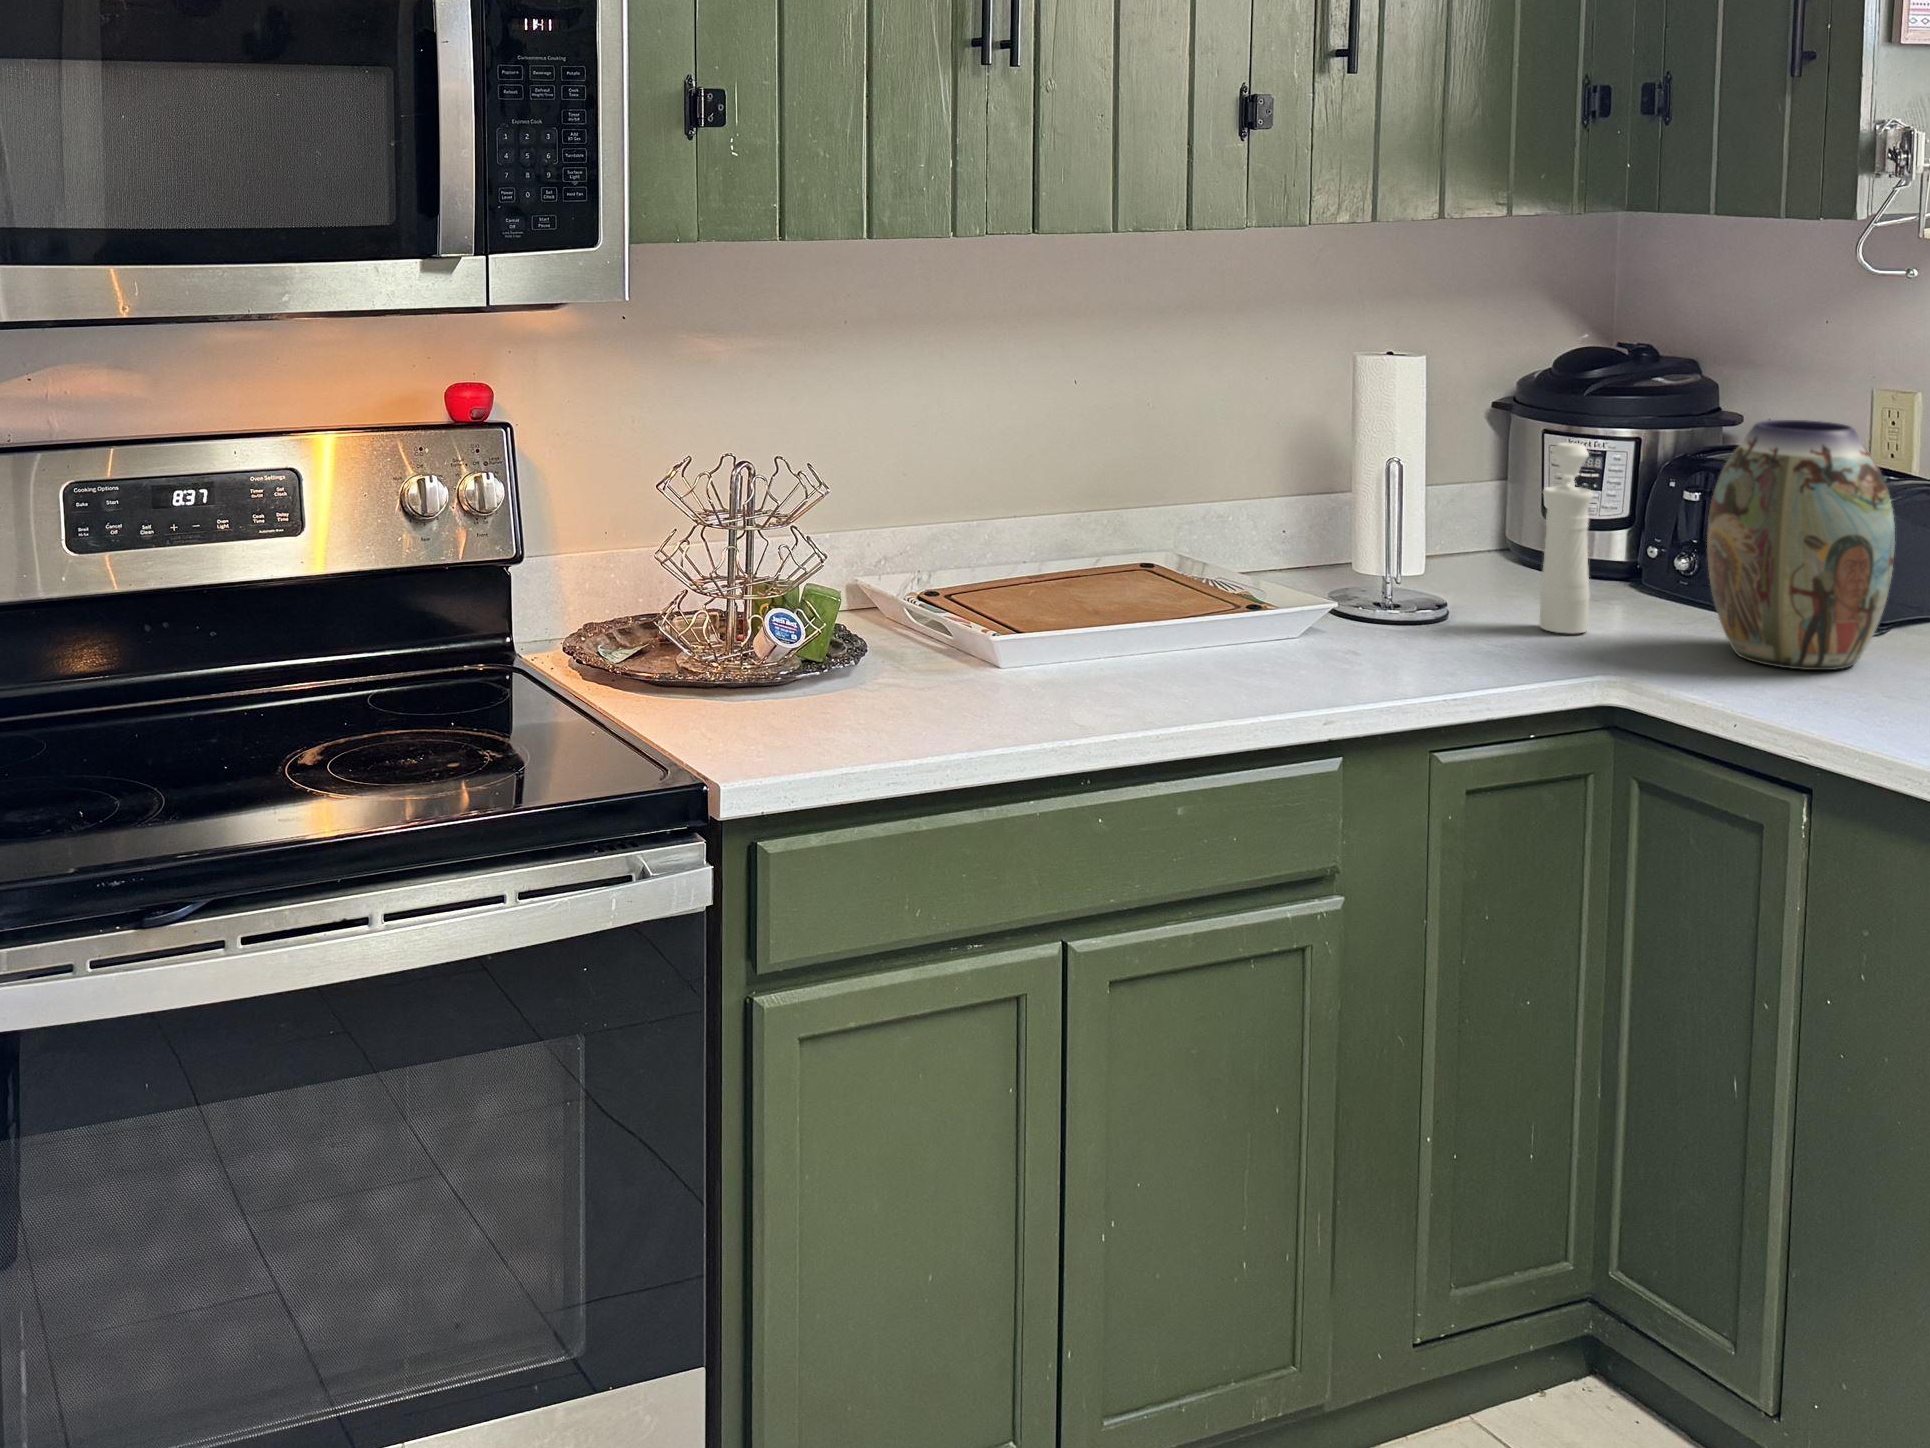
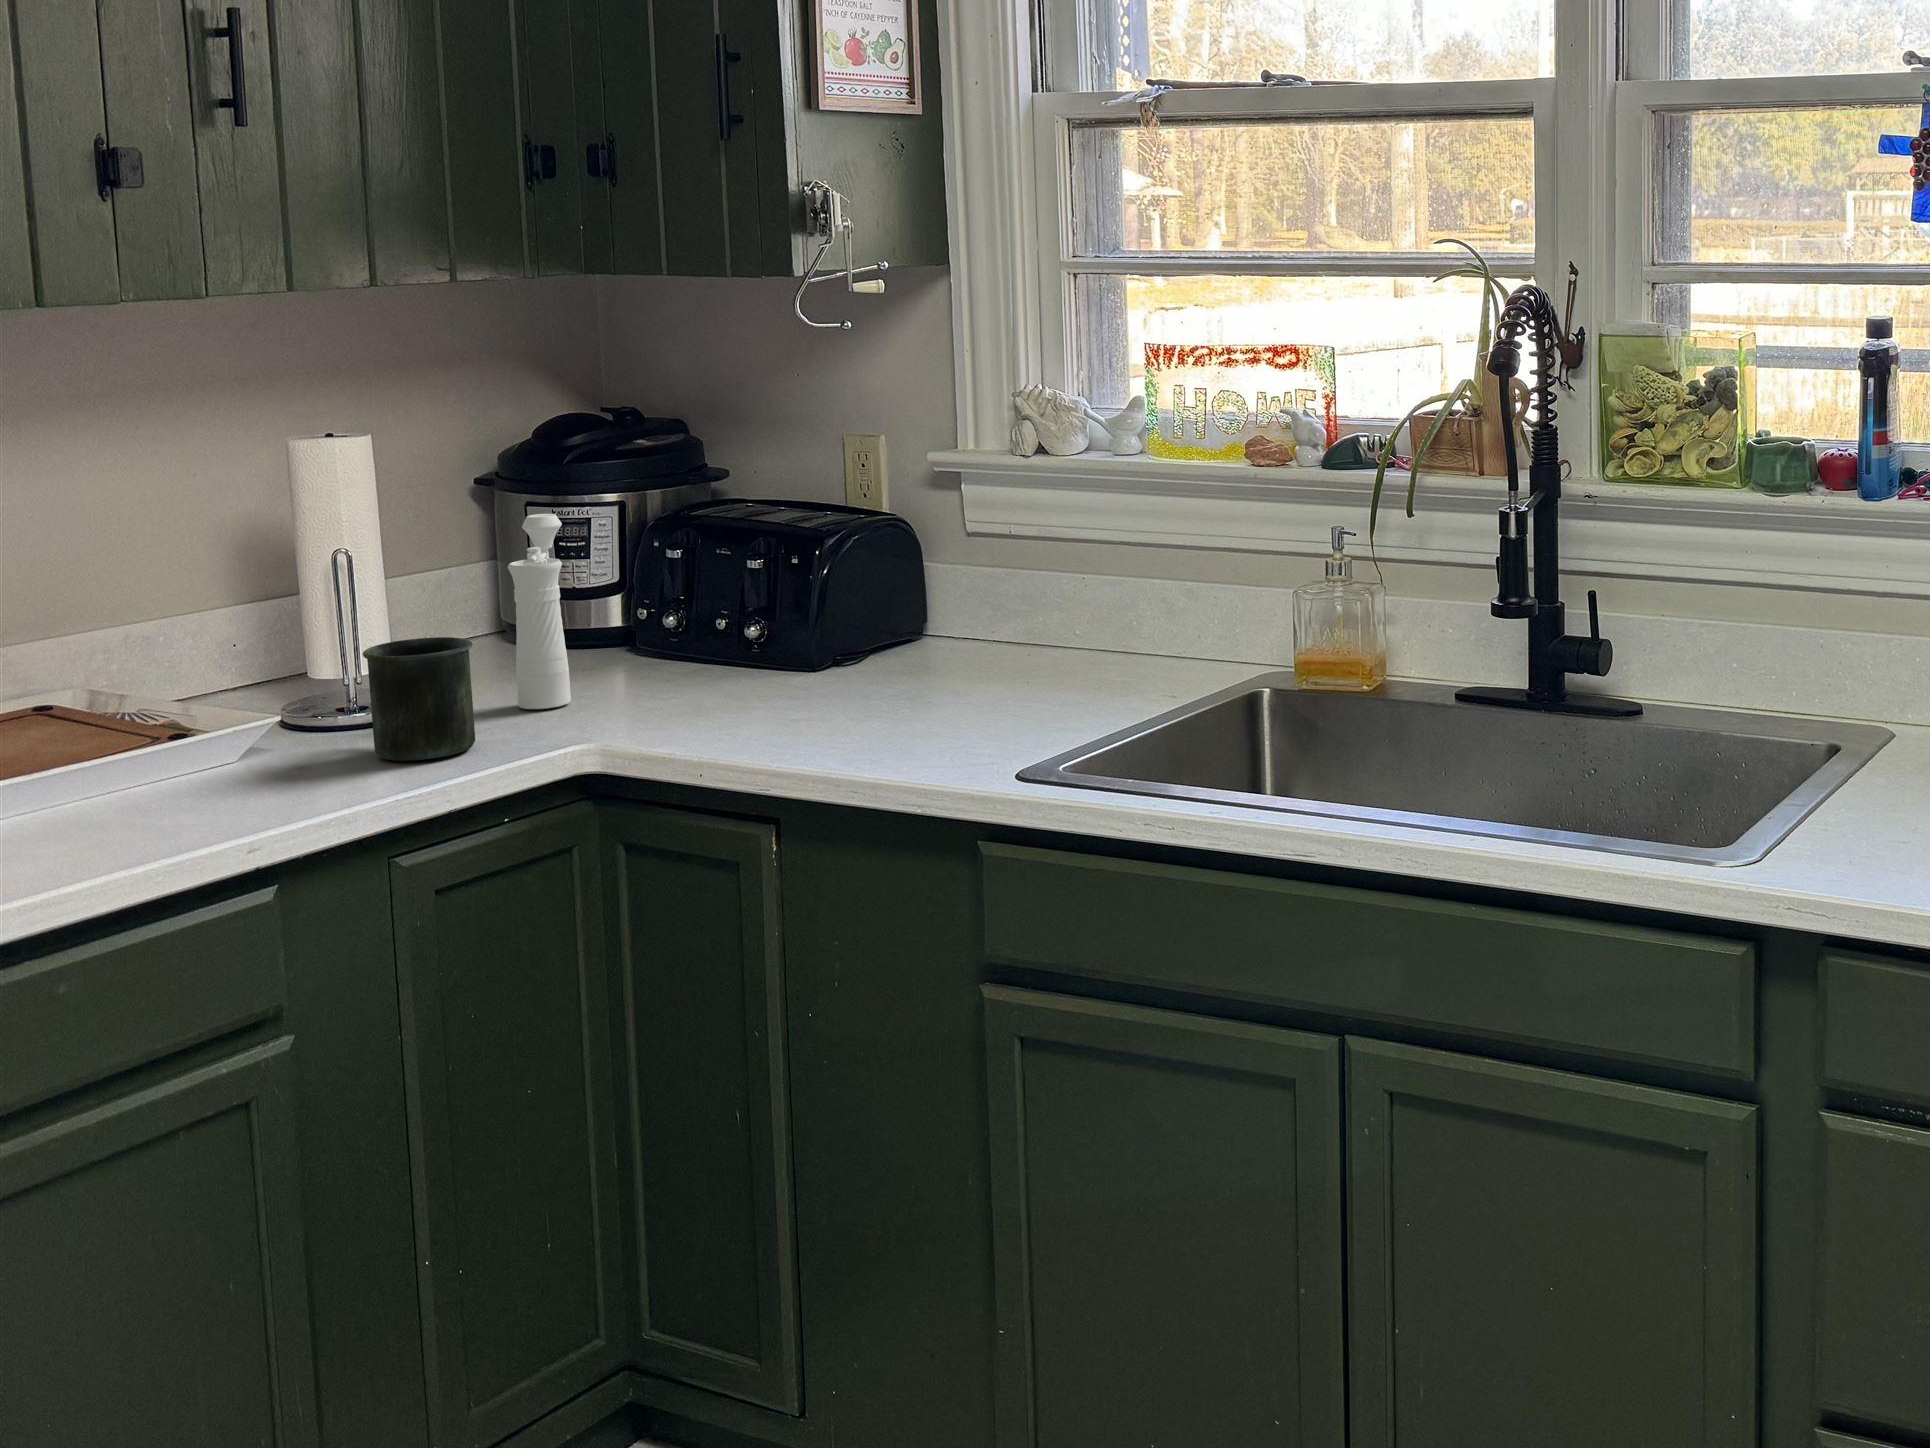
vase: present [1707,420,1895,670] -> none [677,469,849,707]
mug: none [1421,550,1517,666] -> present [363,637,475,761]

